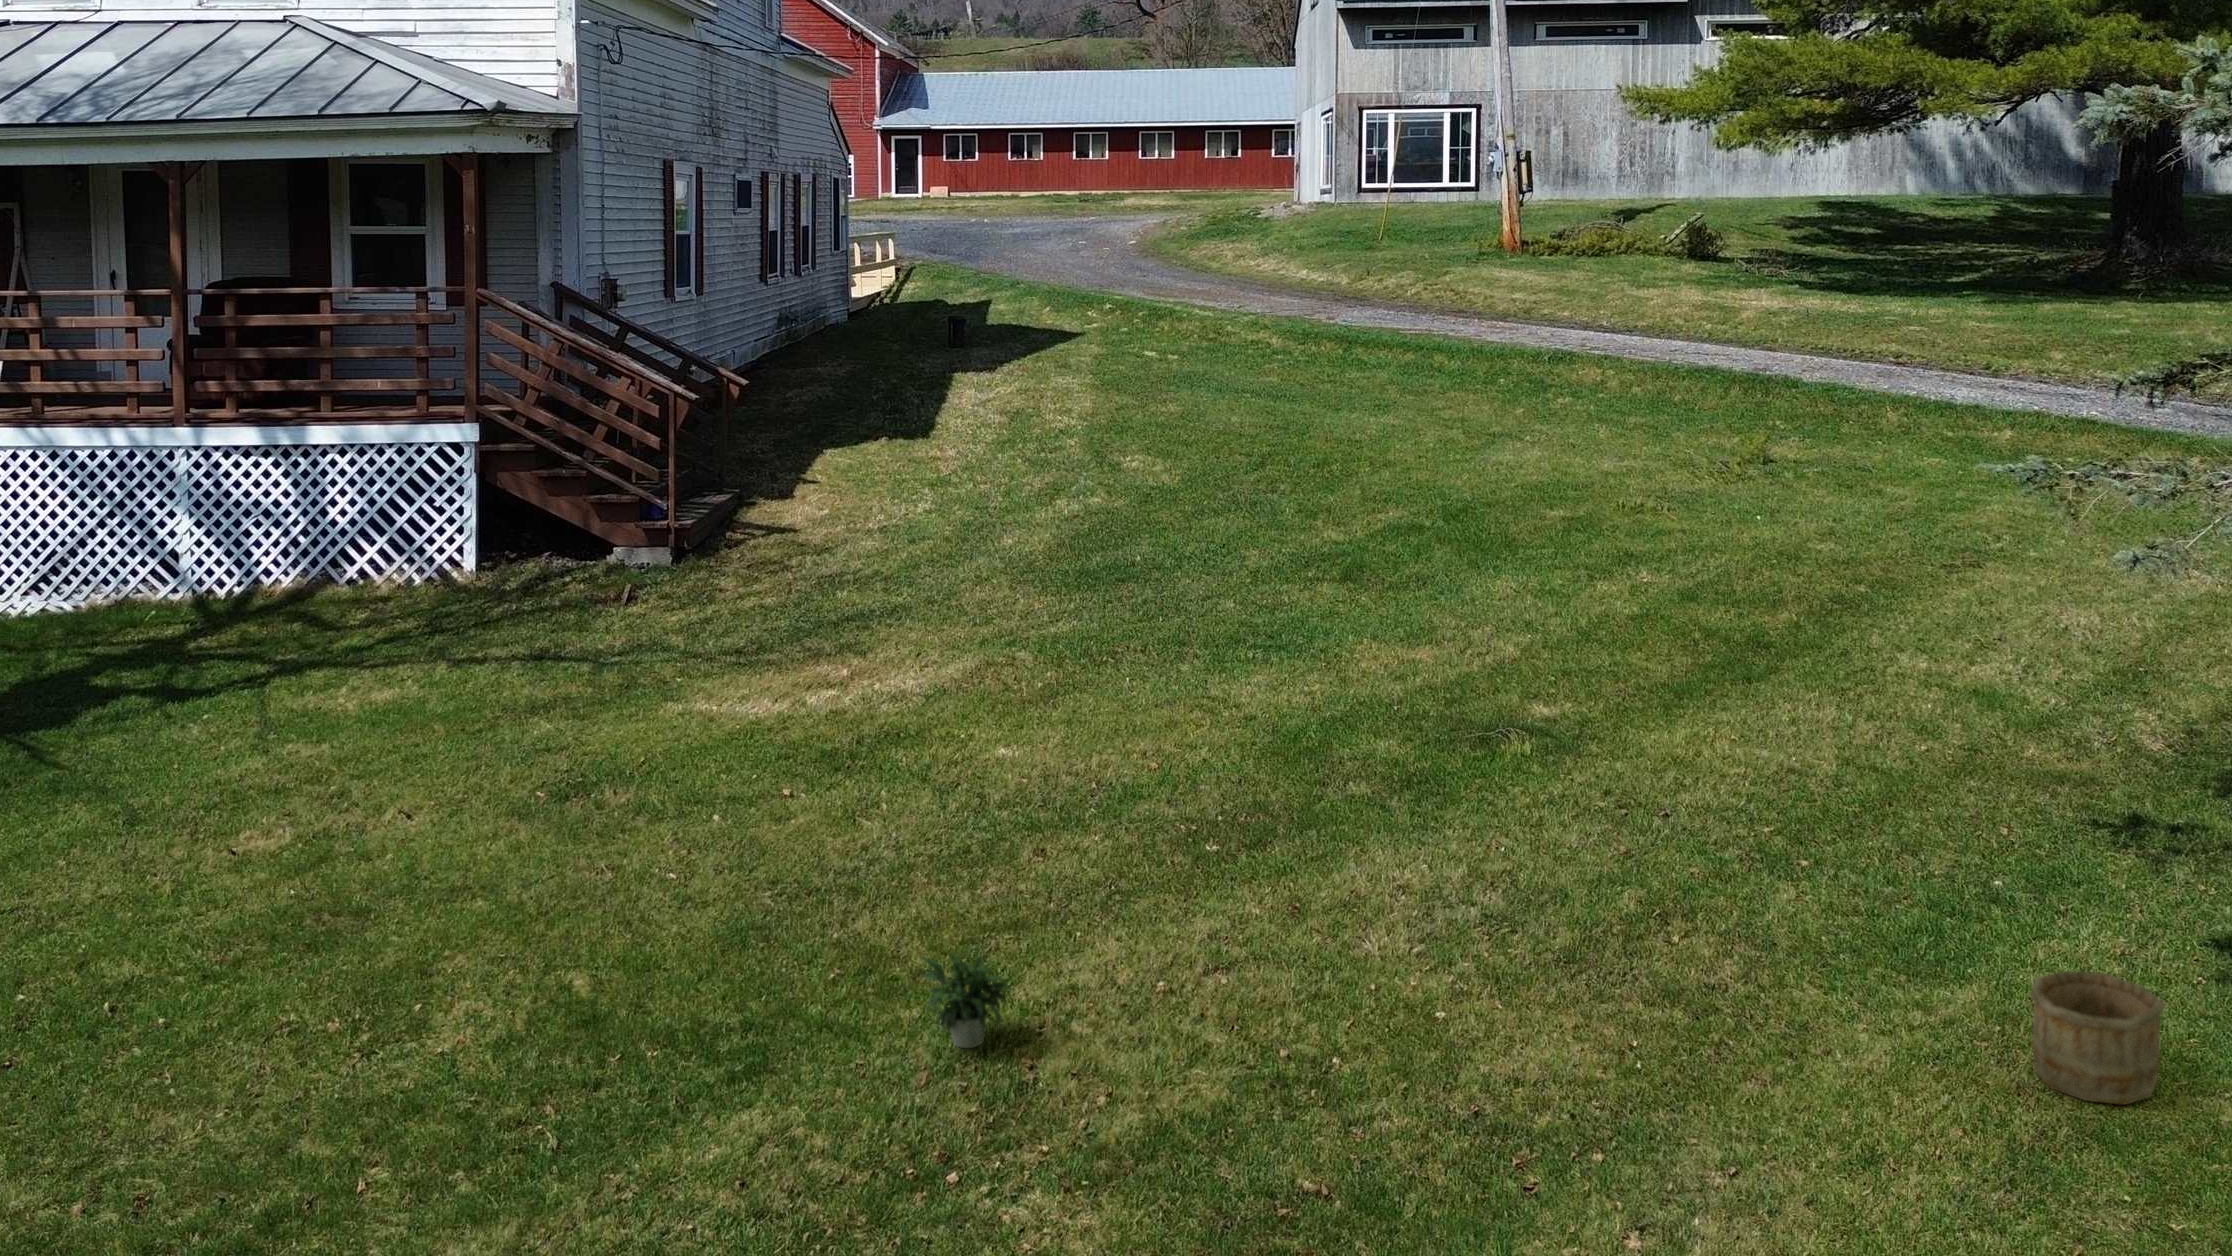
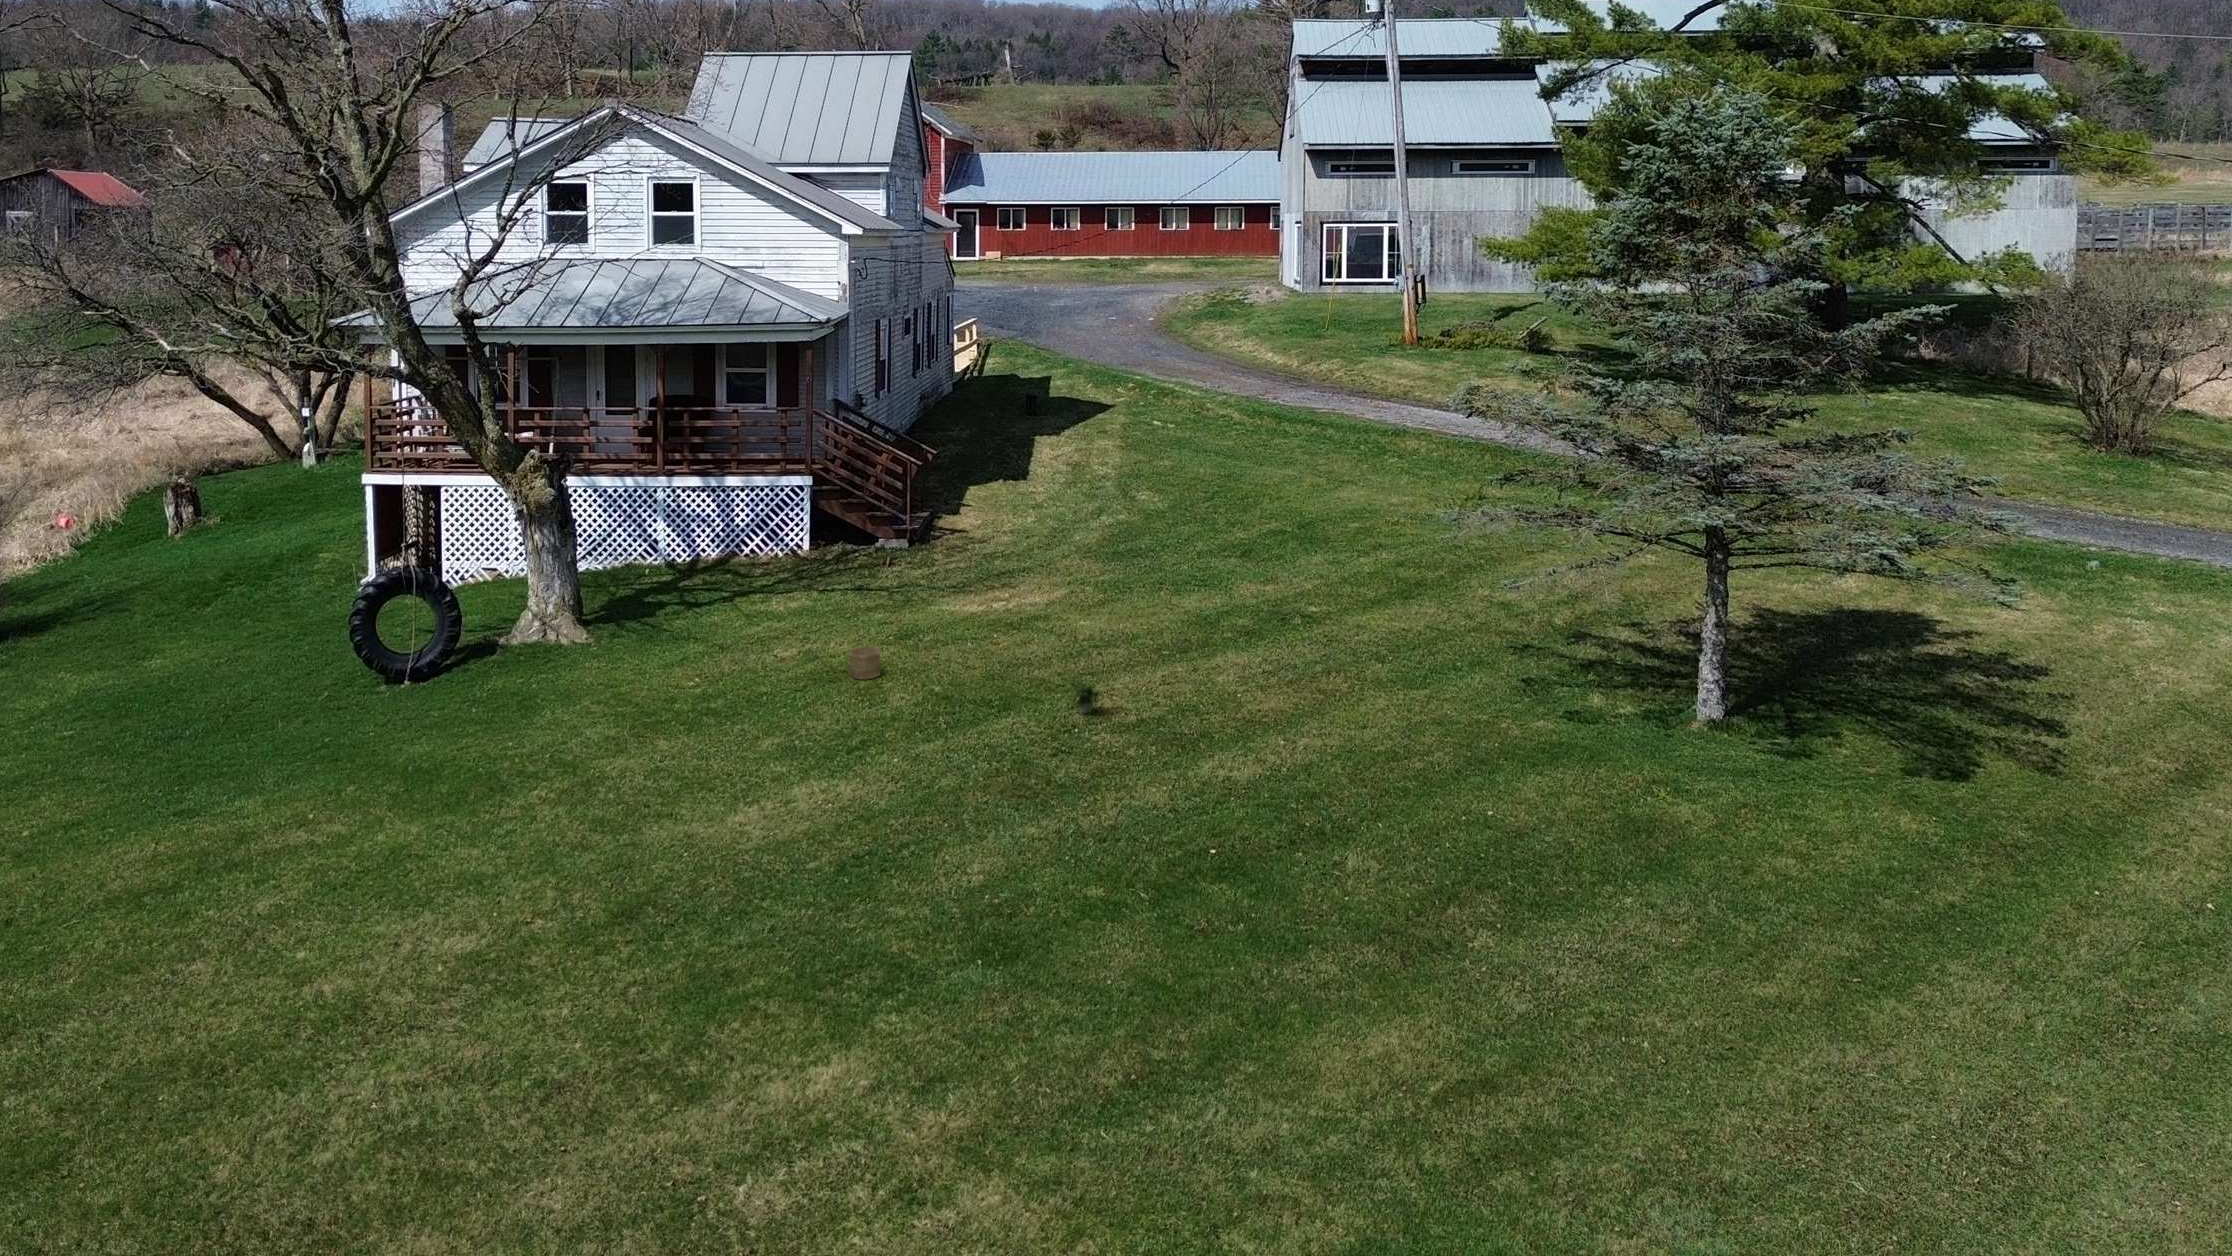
wooden bucket: present [2030,971,2165,1105] -> present [848,646,881,680]

